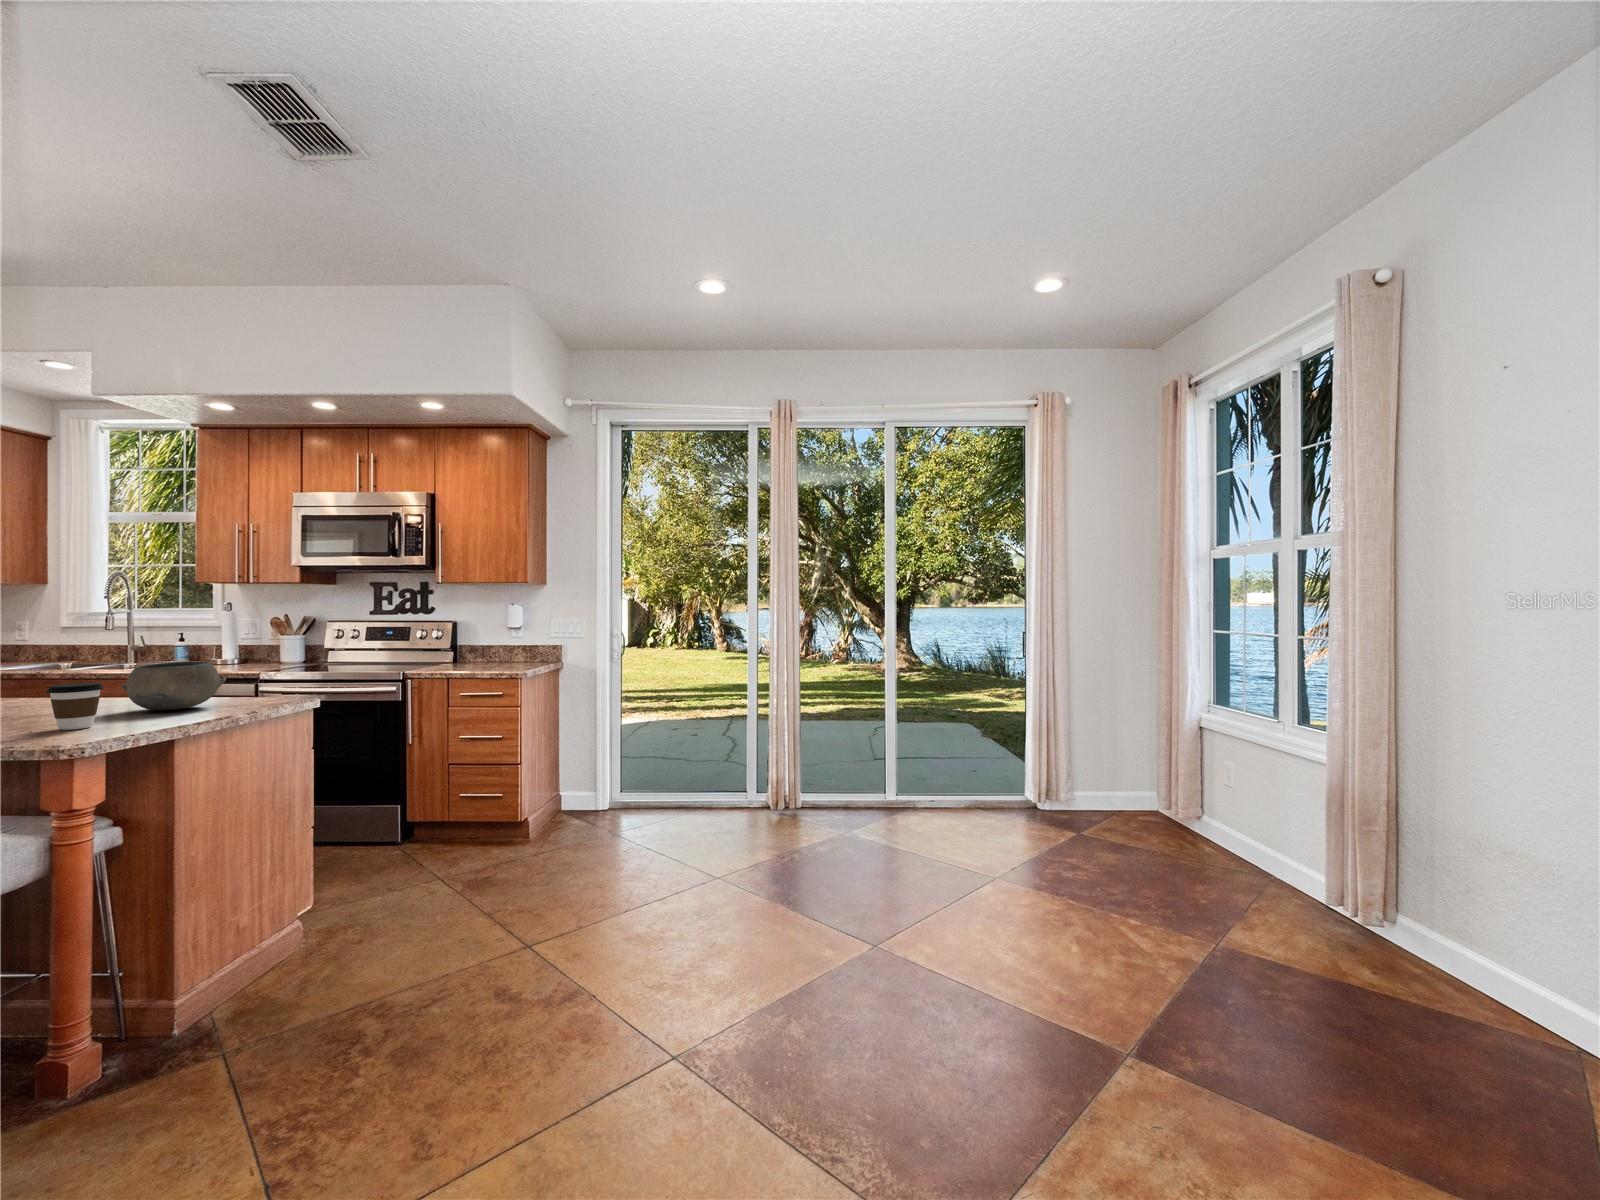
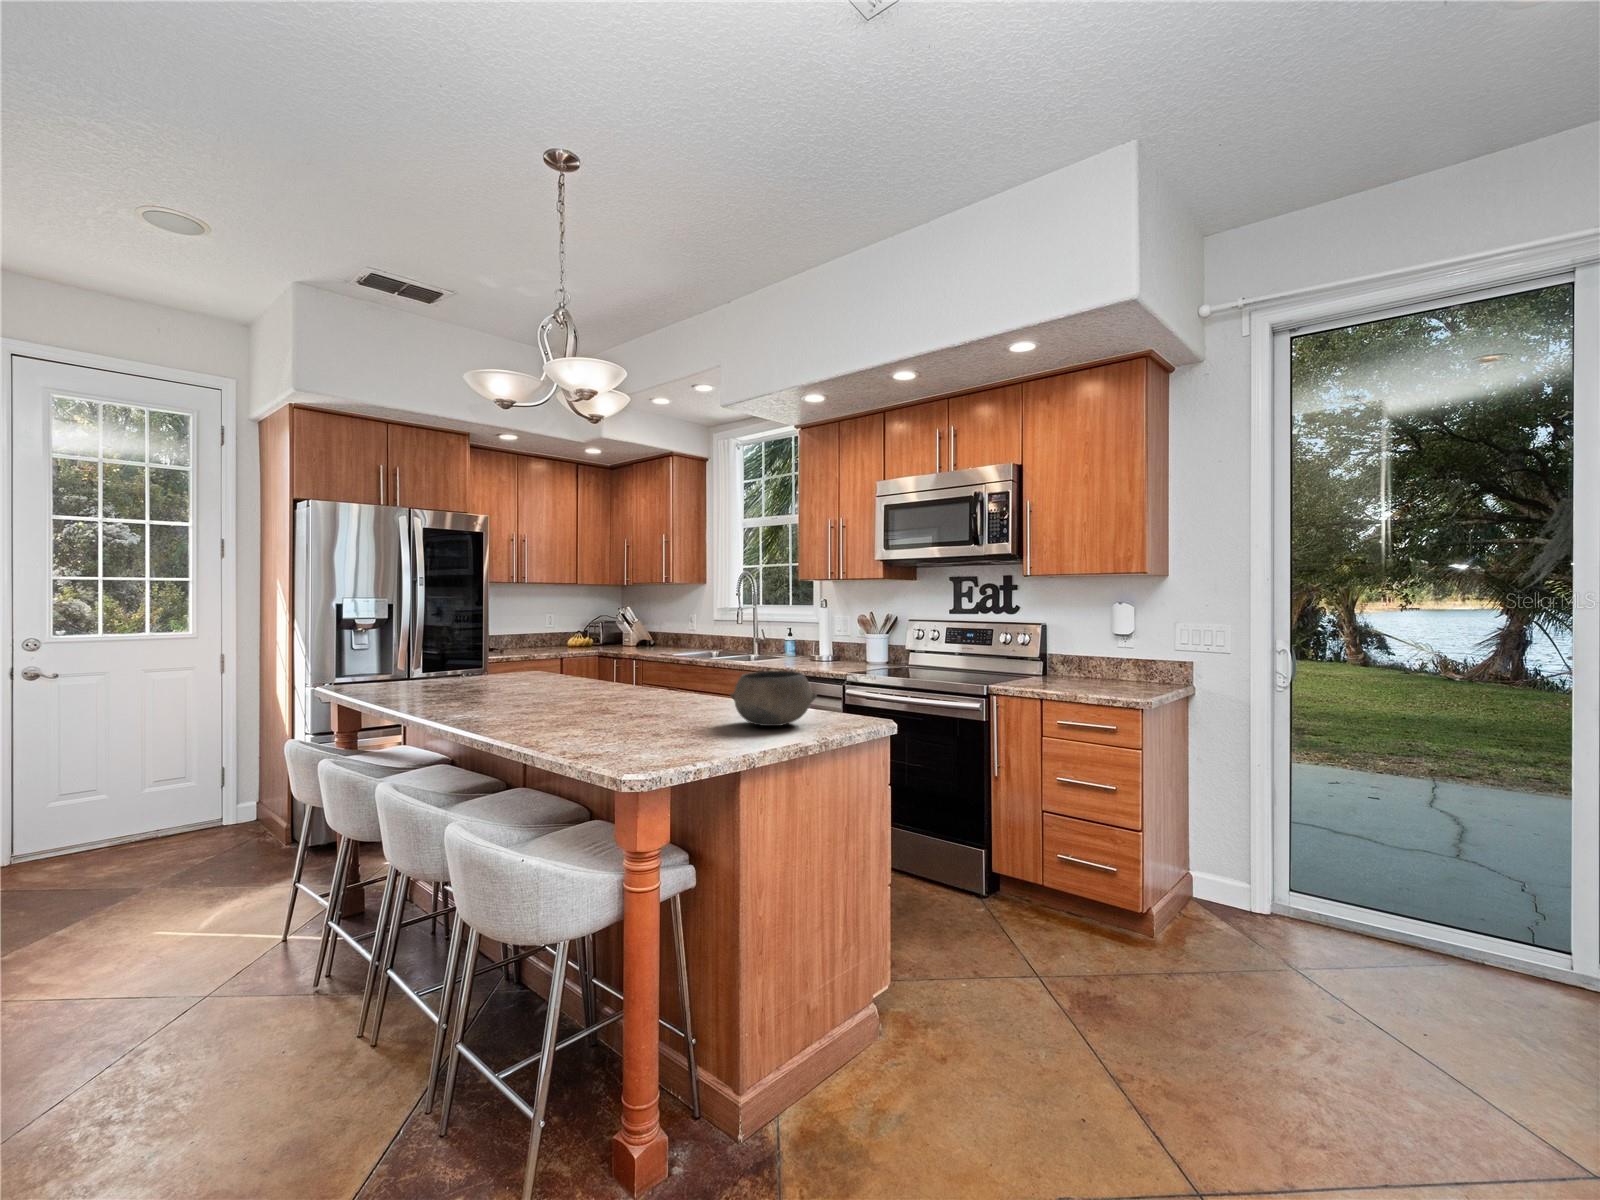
coffee cup: present [46,683,104,730] -> none [668,693,712,745]

